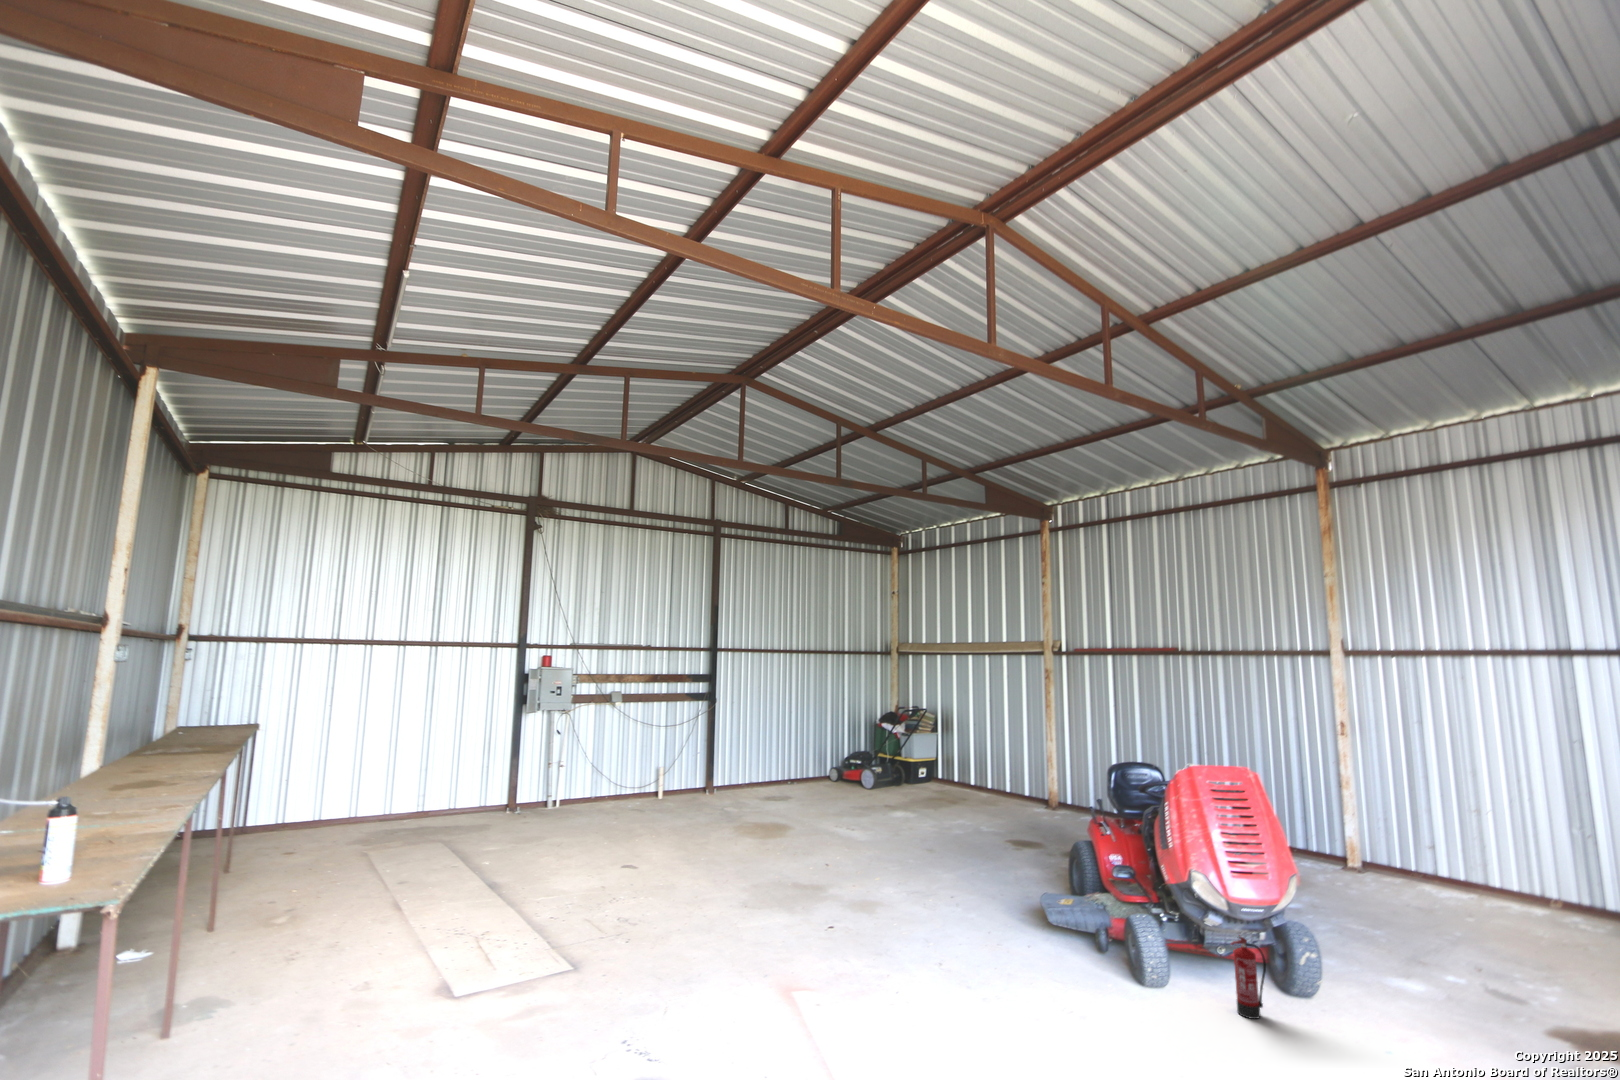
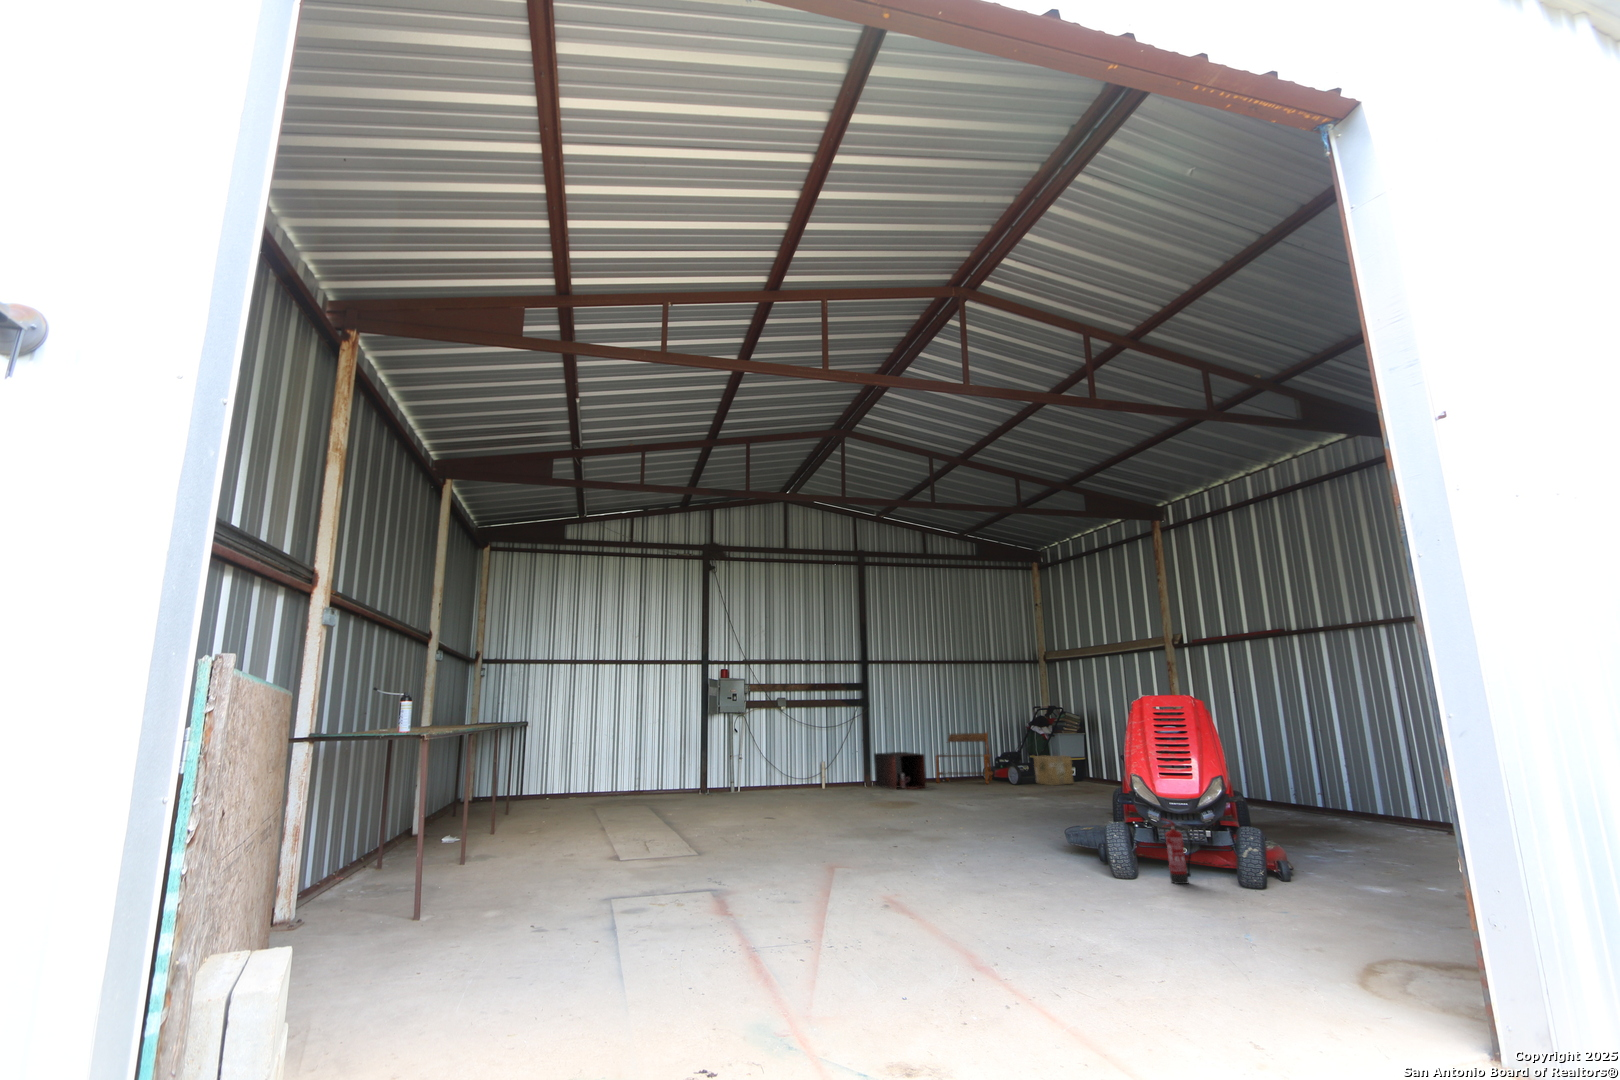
bench: none [782,729,842,788] -> present [936,733,993,784]
storage cabinet: none [716,752,779,801] -> present [874,752,926,789]
cardboard box: none [886,755,926,790] -> present [1034,755,1074,785]

